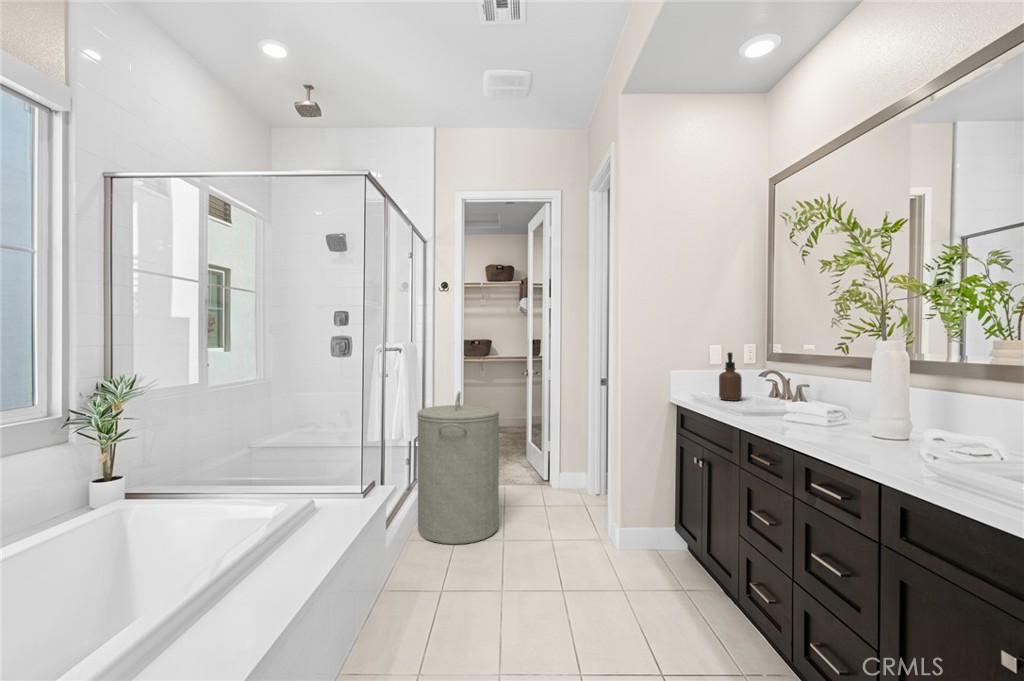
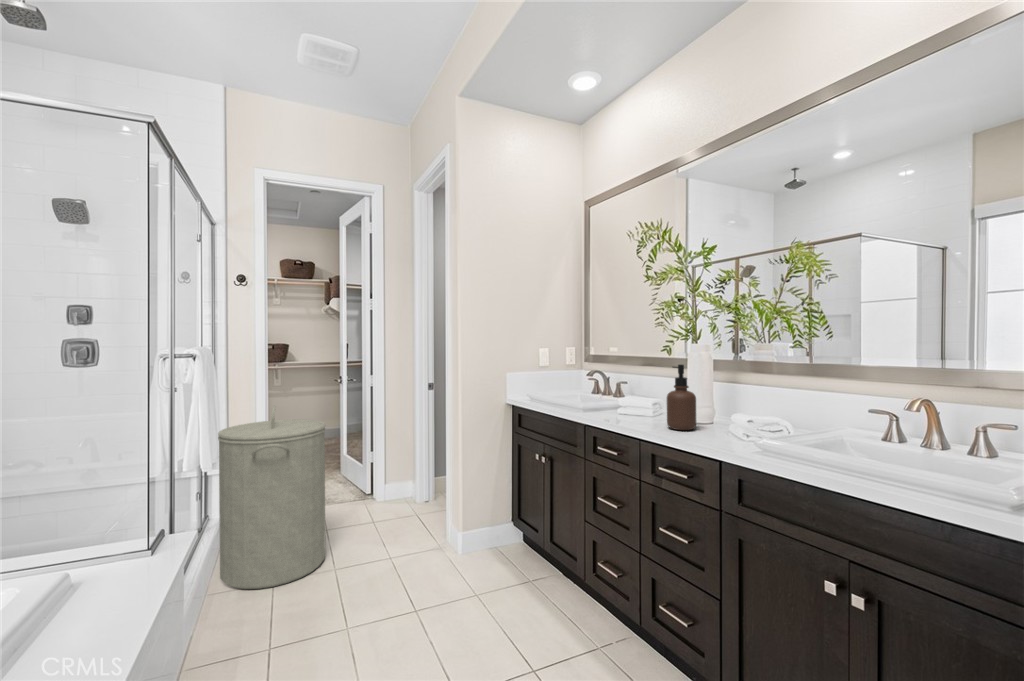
soap dispenser: present [719,352,742,401] -> present [667,364,696,430]

